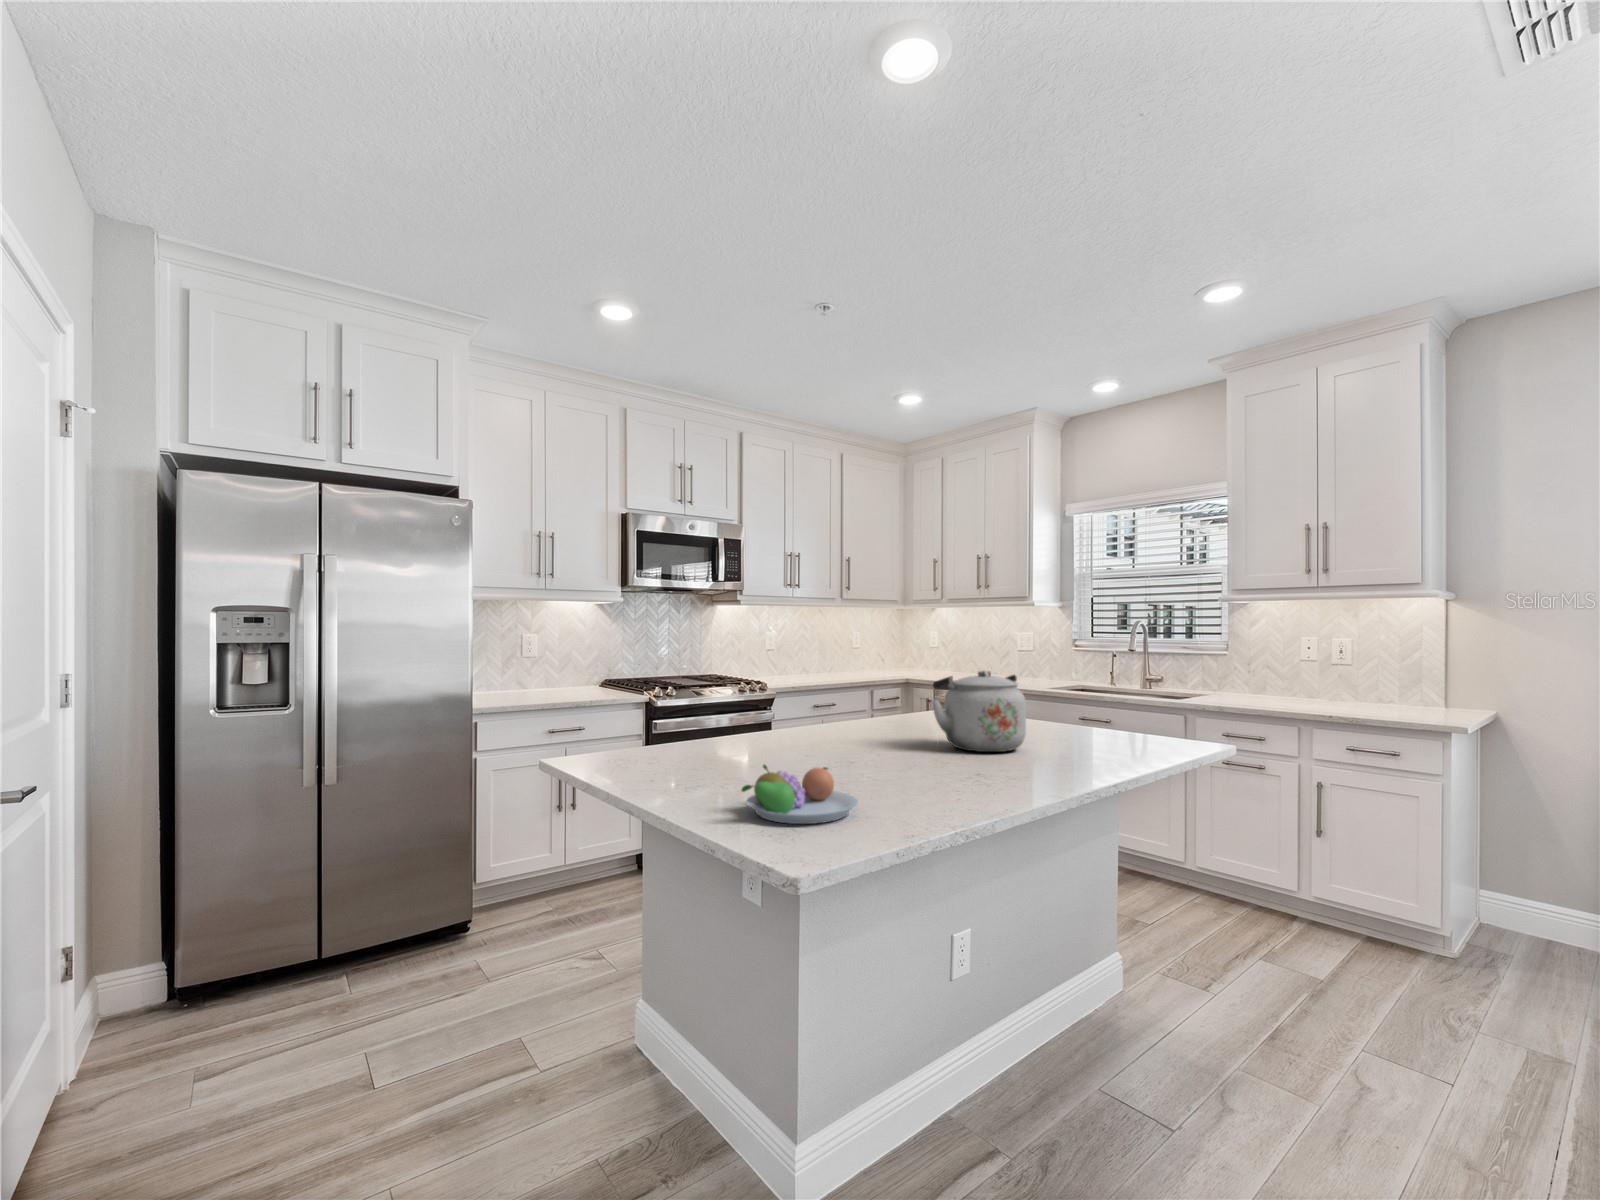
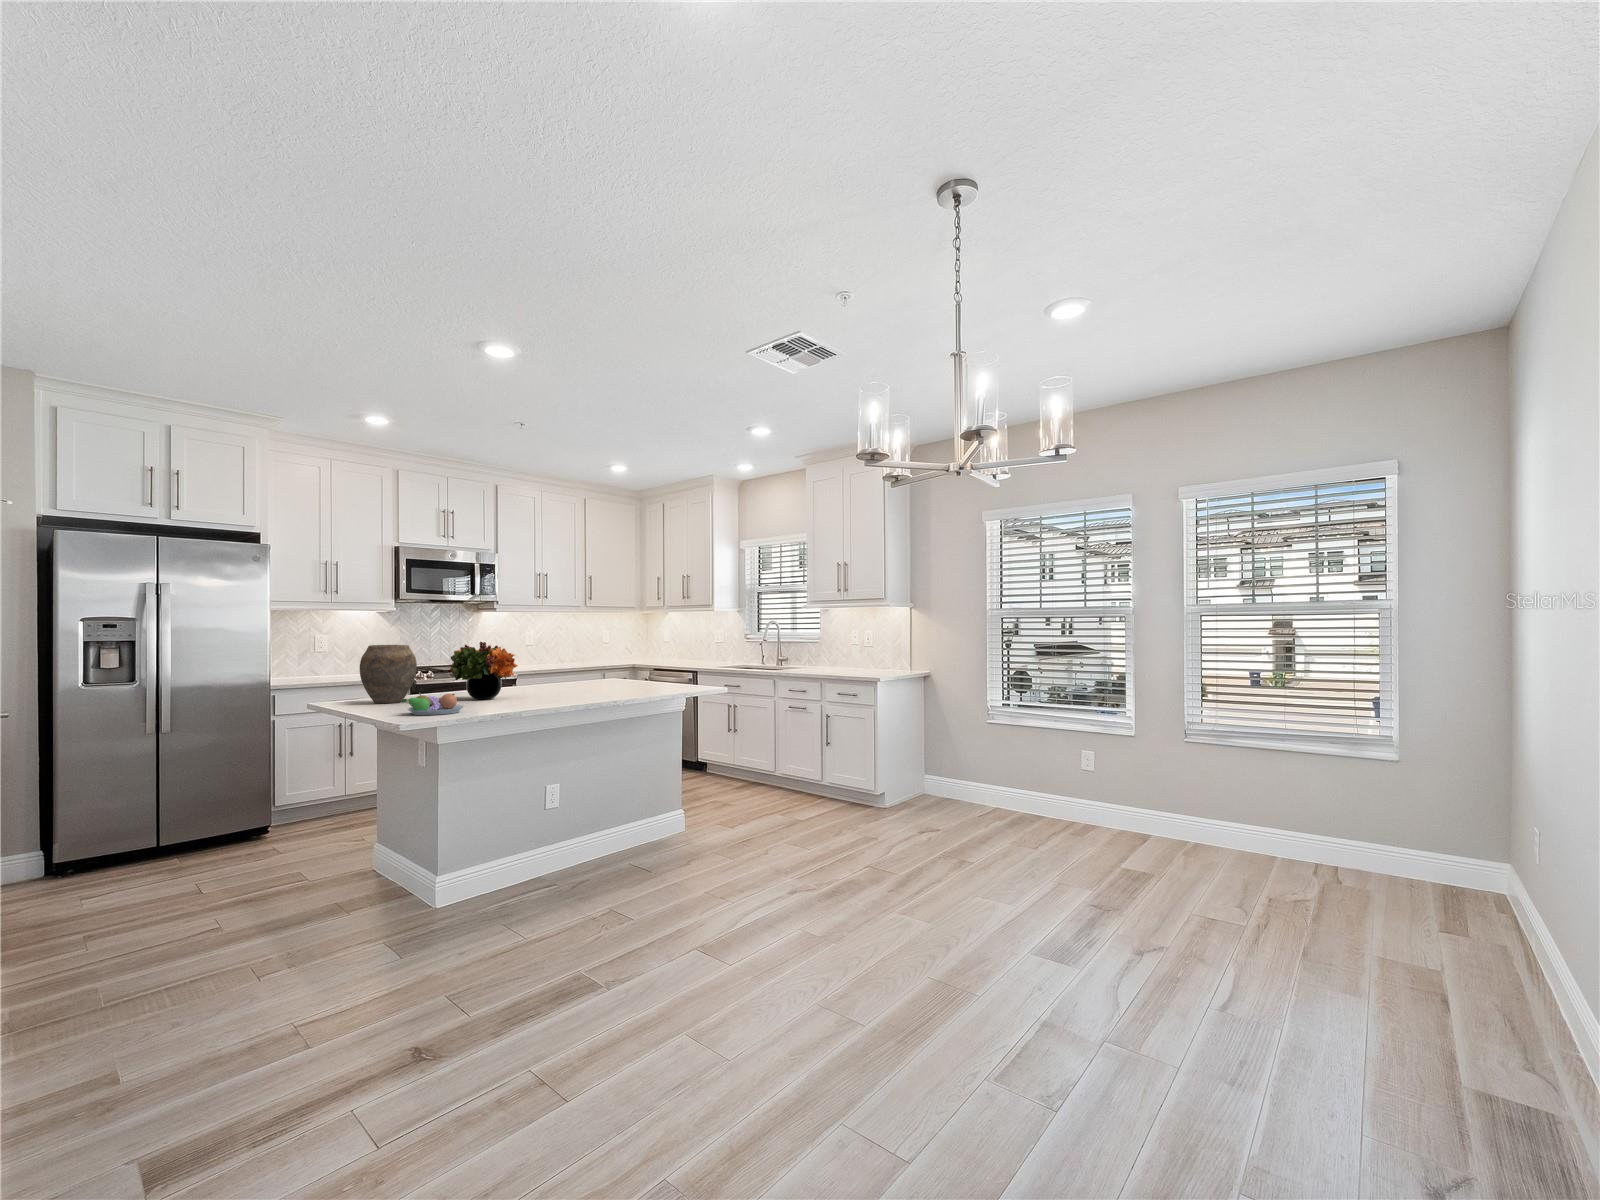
flower arrangement: none [758,652,874,758] -> present [450,642,518,700]
vase: none [617,655,707,762] -> present [360,645,417,703]
kettle: present [932,671,1026,752] -> none [556,651,612,695]

